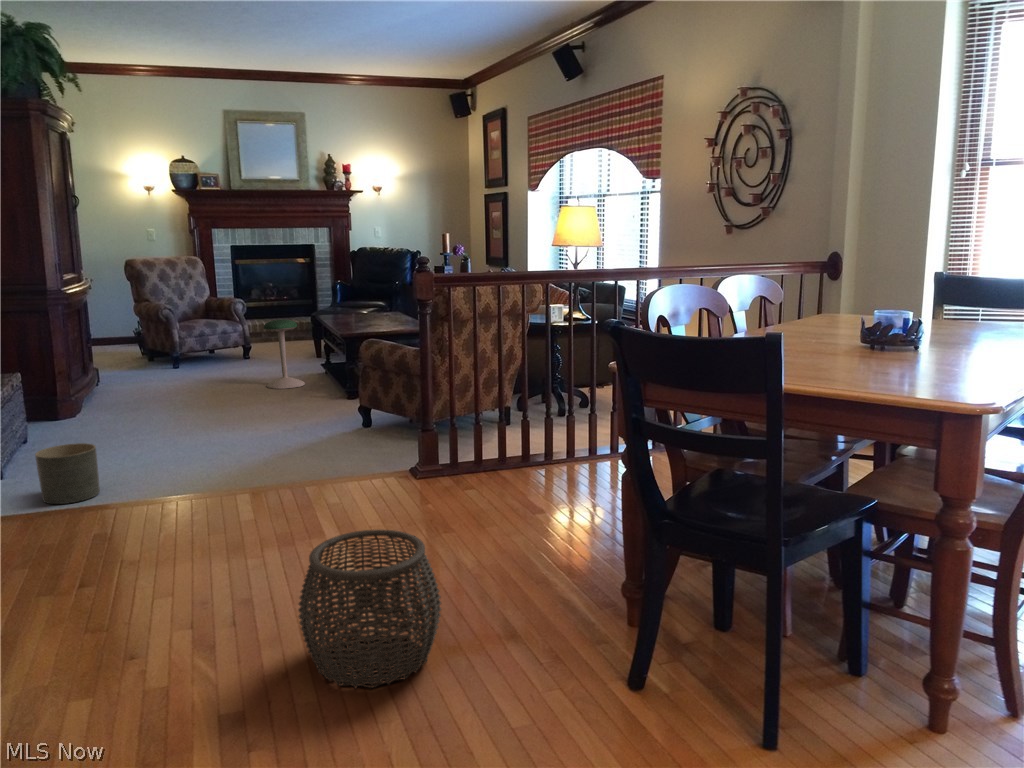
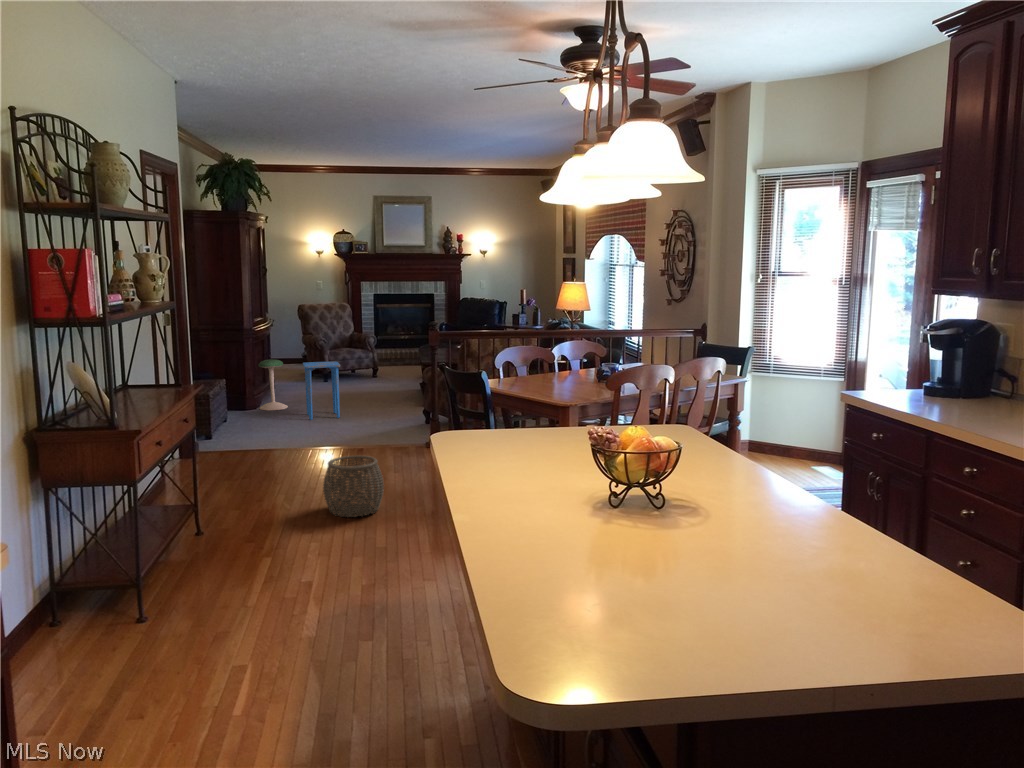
stool: present [264,319,305,389] -> present [258,359,288,410]
side table: none [155,336,225,433] -> present [303,361,340,420]
planter: present [35,443,100,504] -> none [231,418,261,449]

